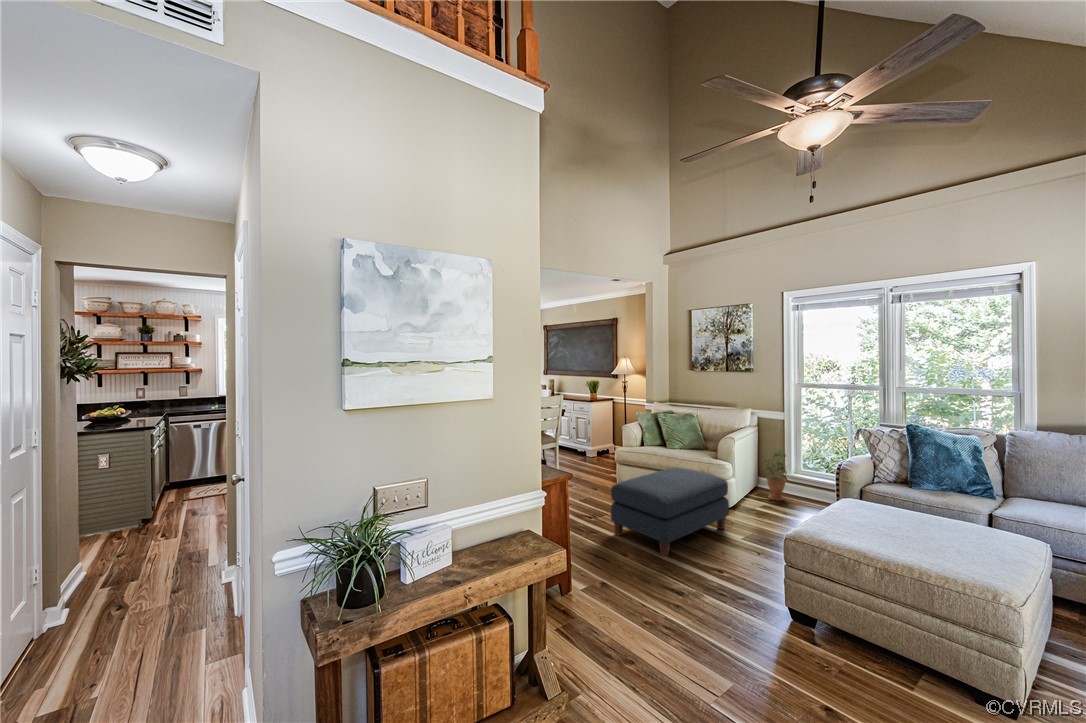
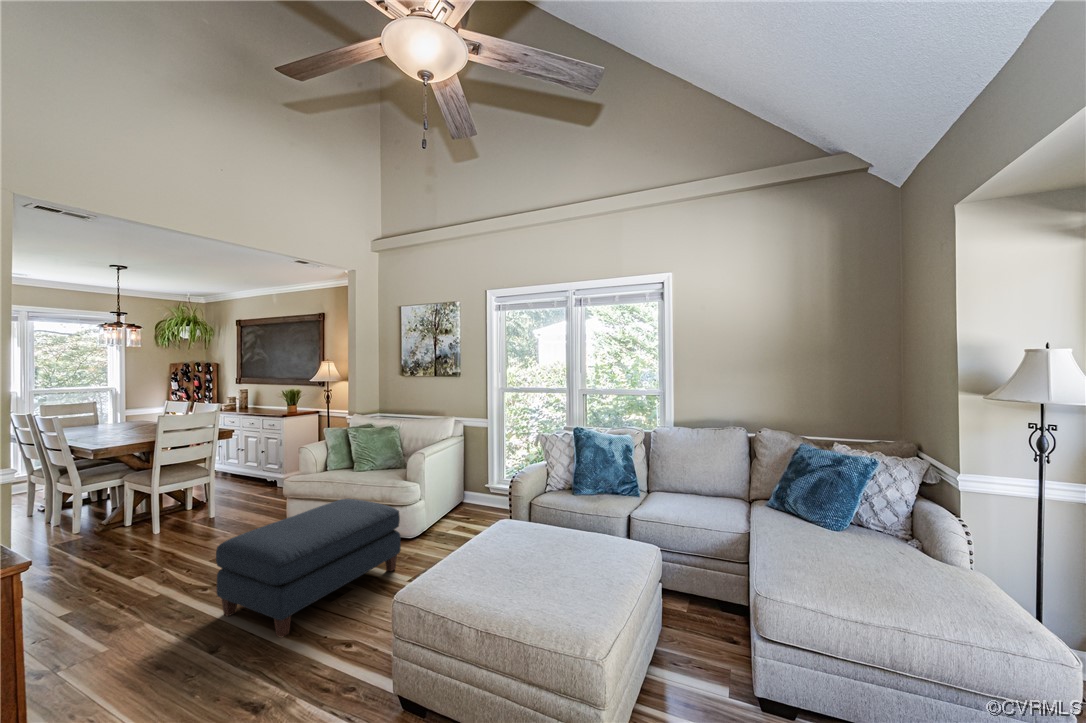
potted plant: present [763,451,787,501] -> none [463,459,487,518]

